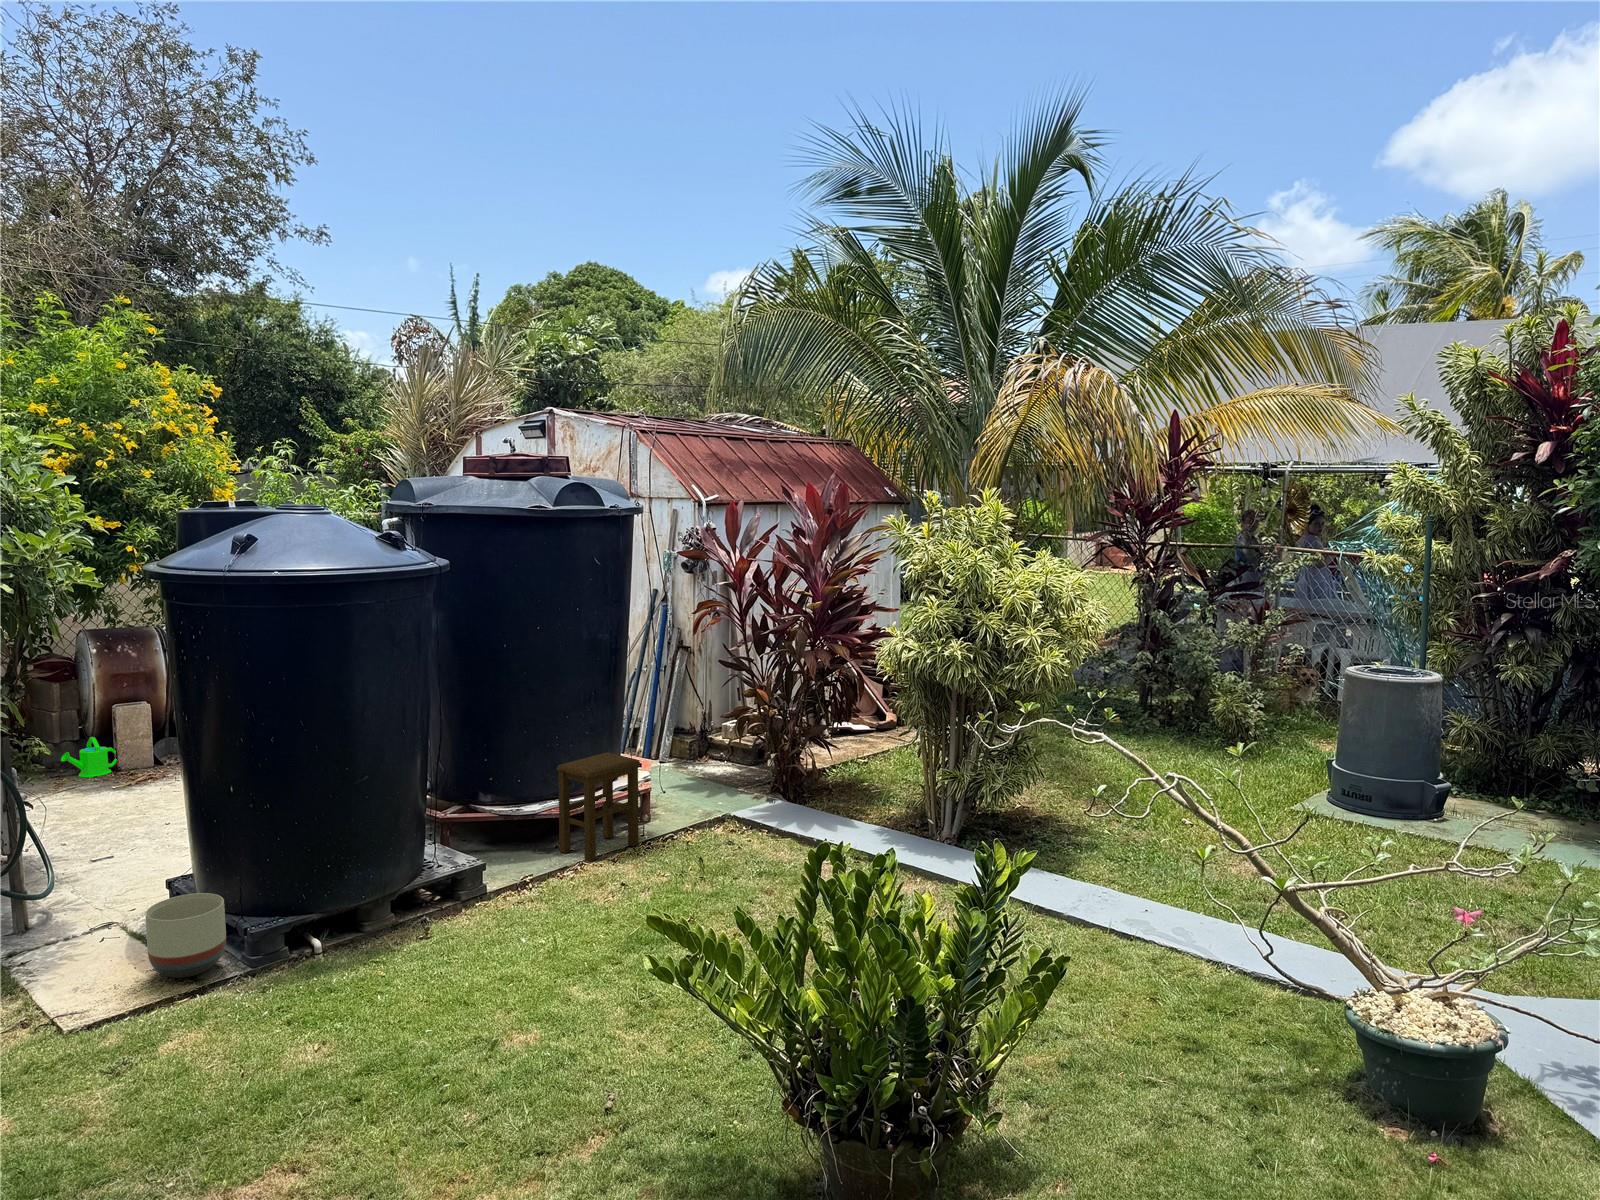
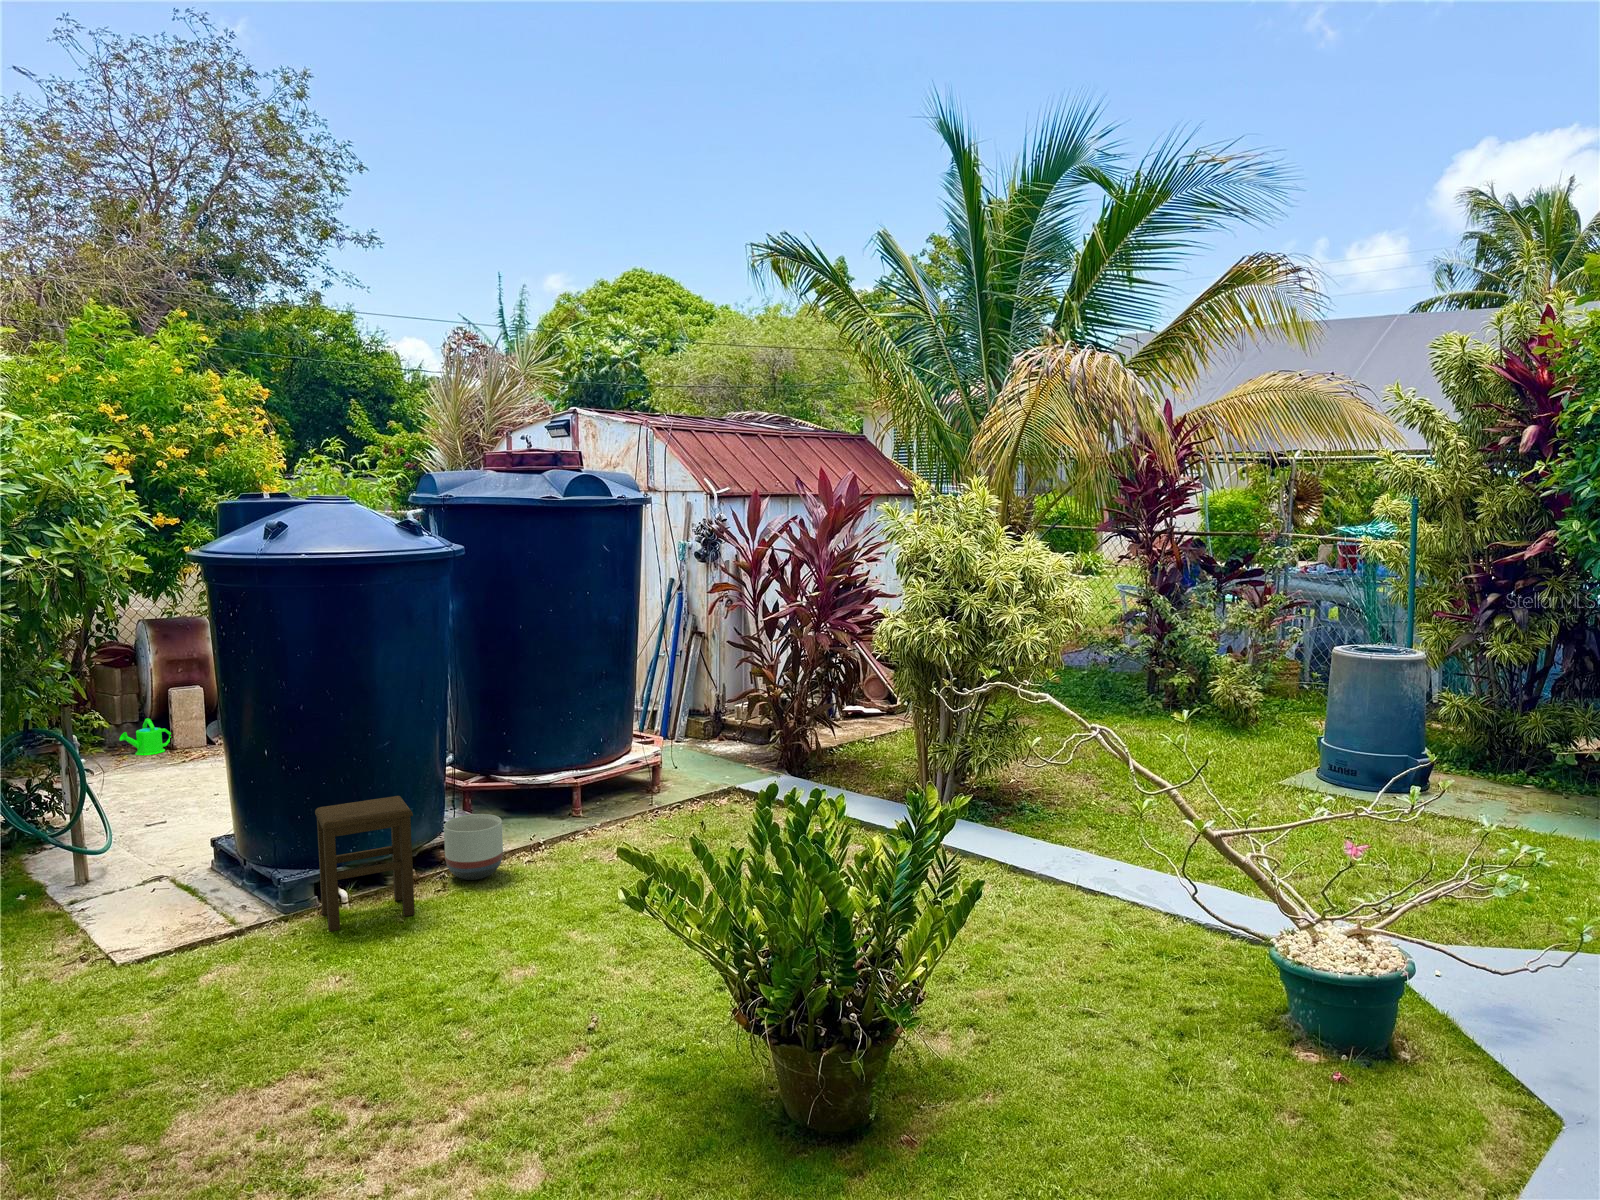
stool: present [557,752,640,862] -> present [315,796,415,932]
planter: present [146,893,226,978] -> present [444,814,503,880]

